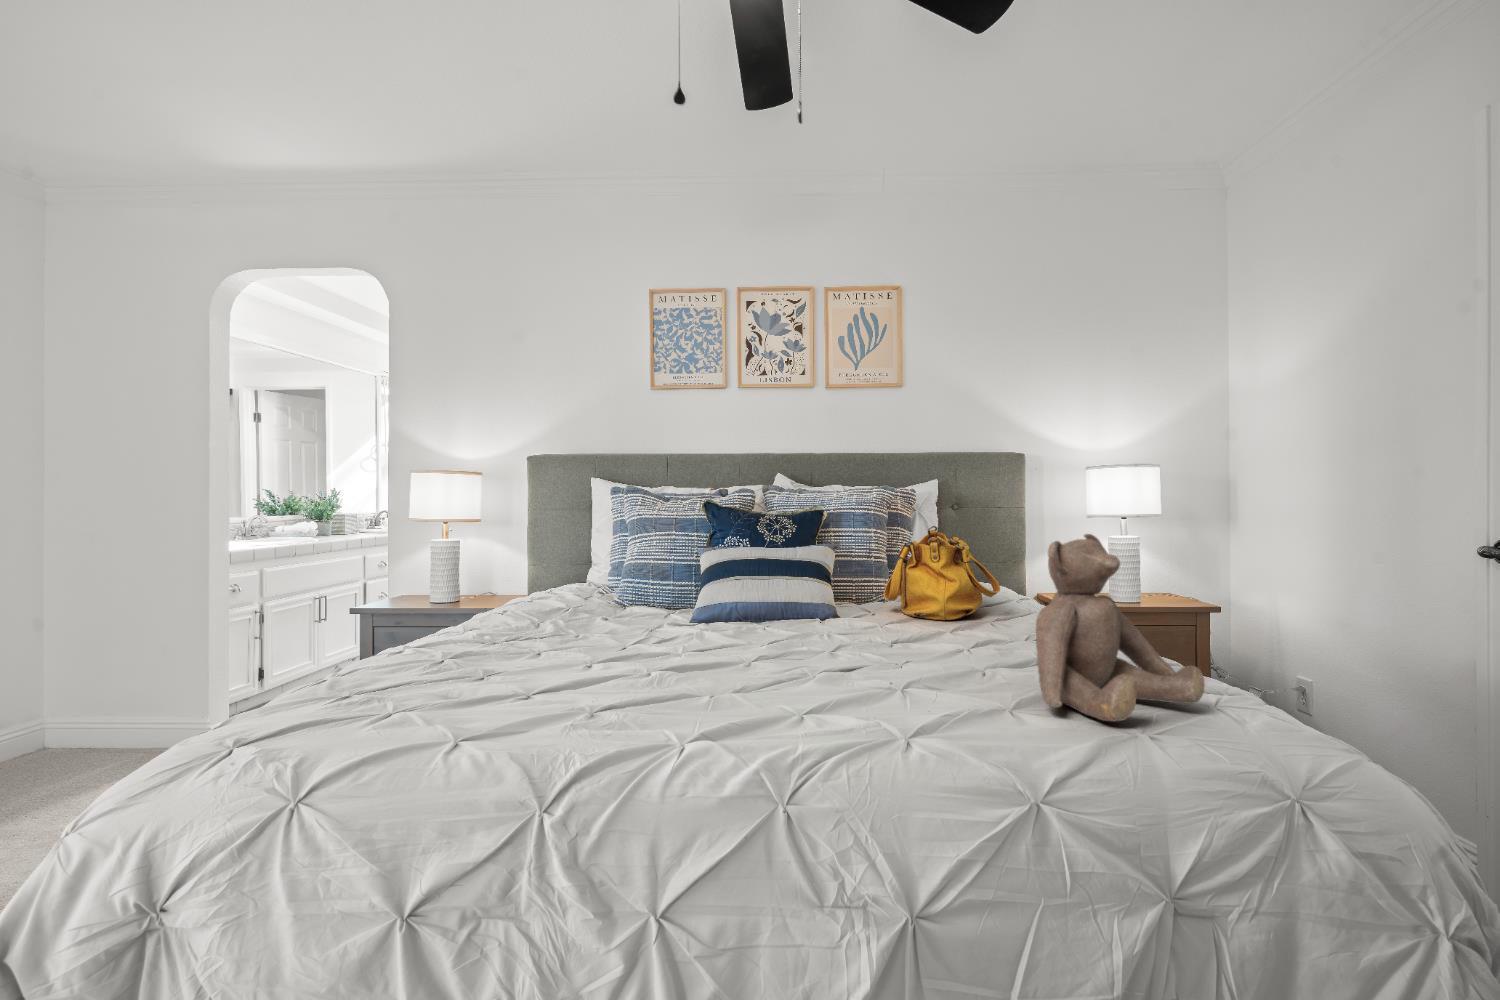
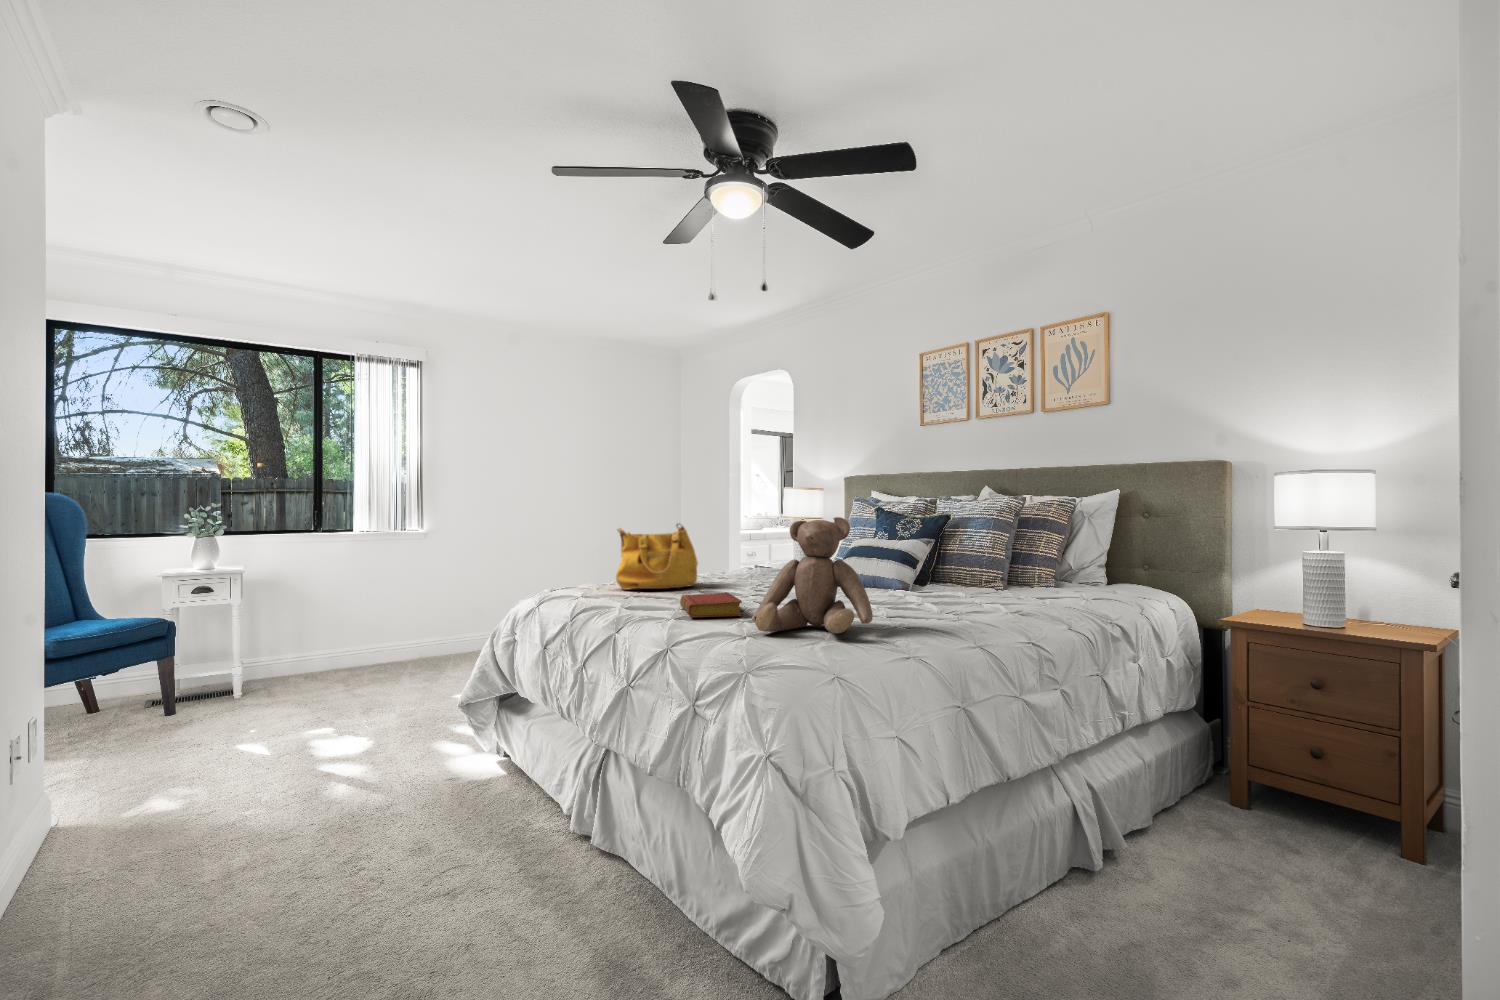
handbag: present [884,526,1000,620] -> present [616,524,698,590]
book: none [792,661,944,720] -> present [680,592,742,617]

